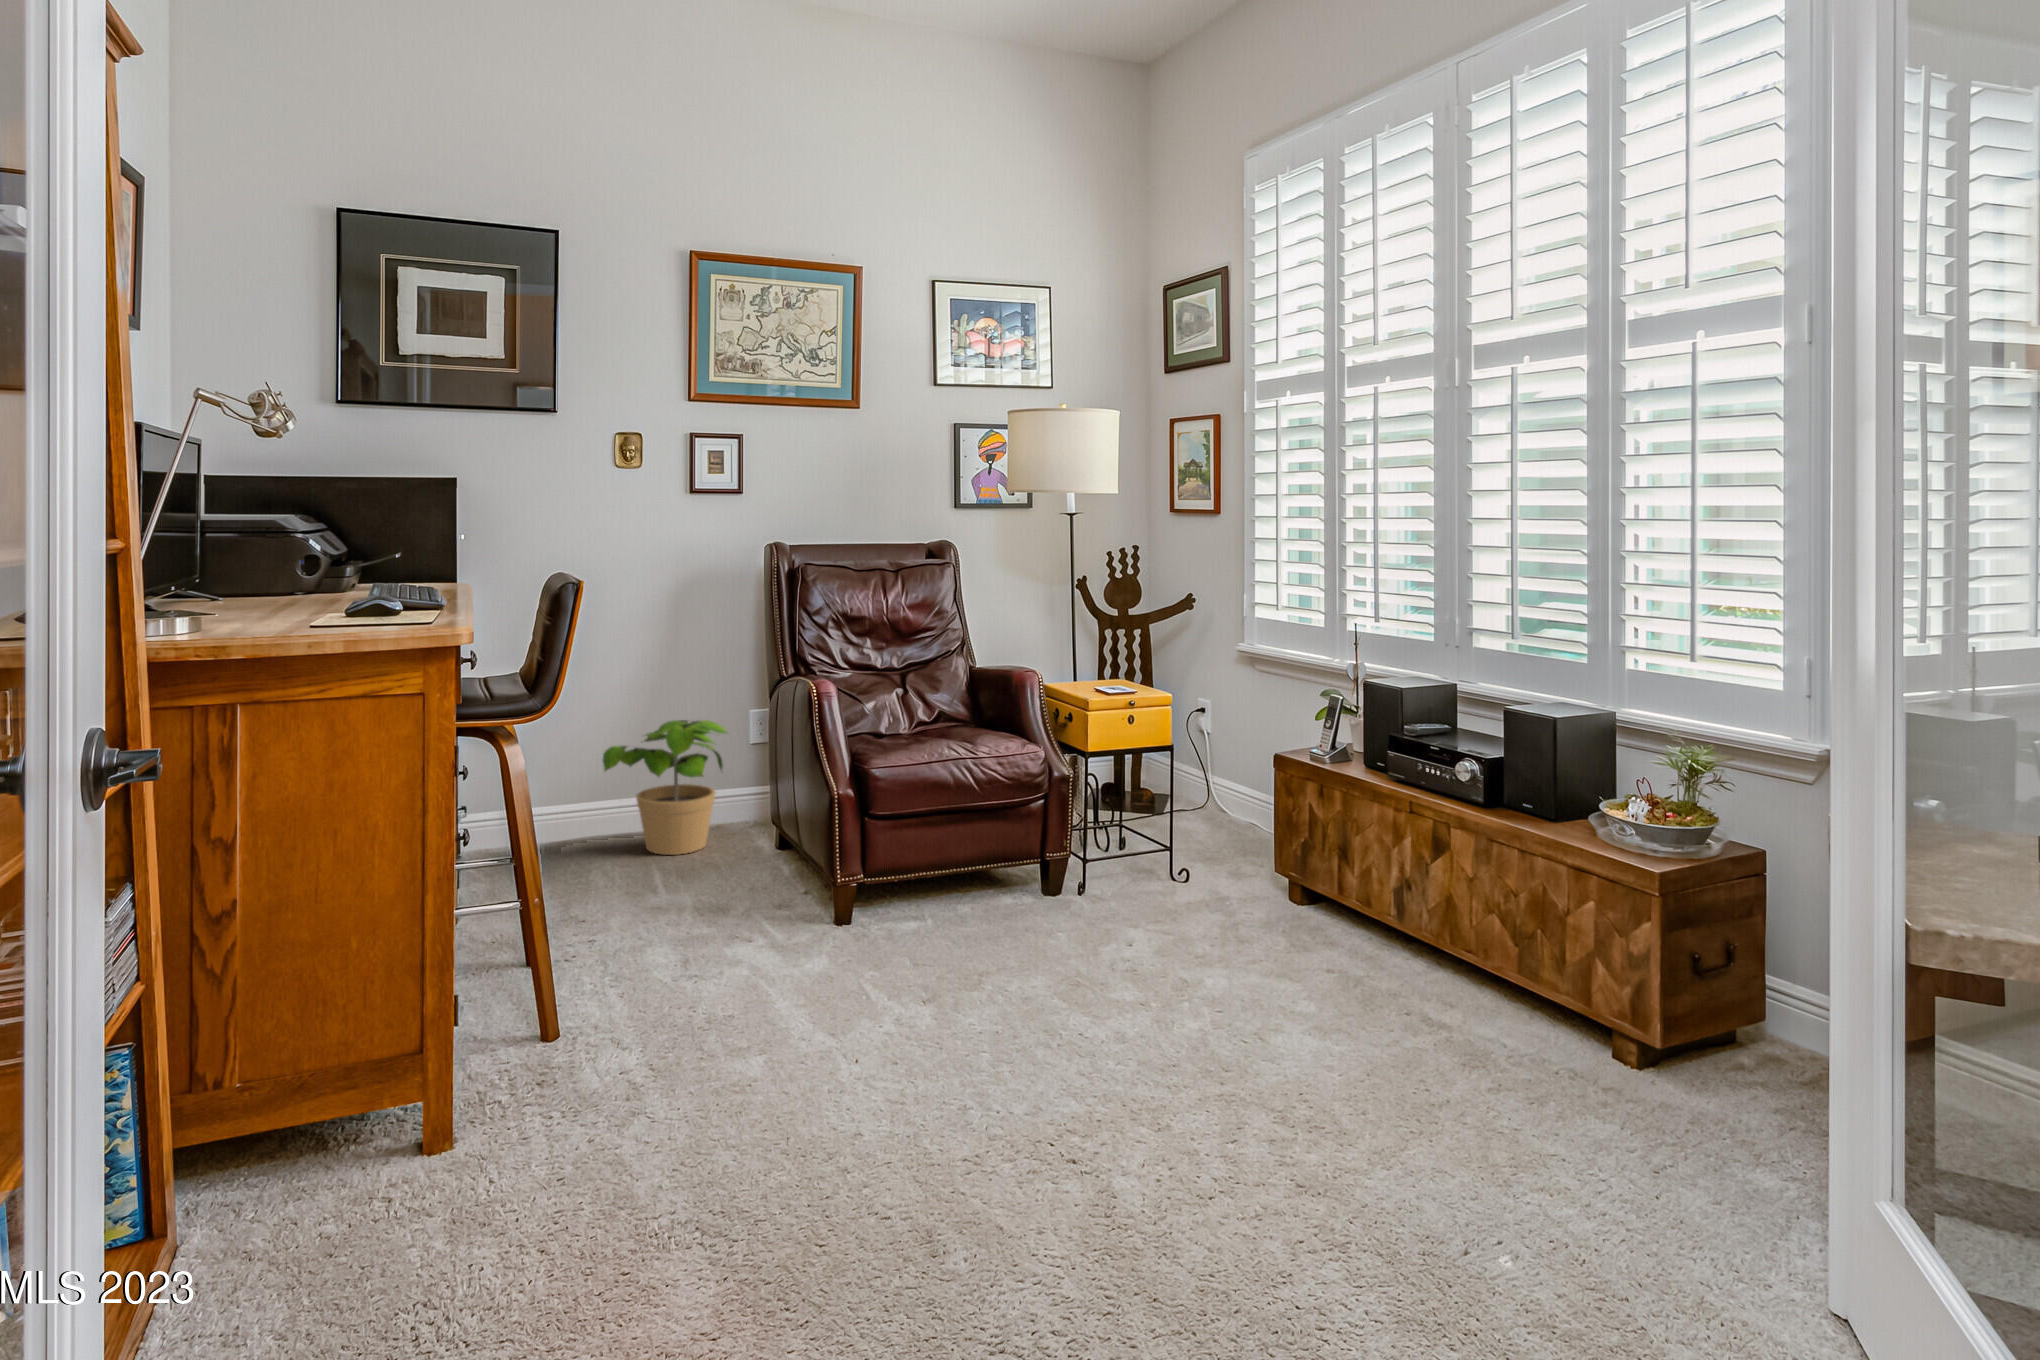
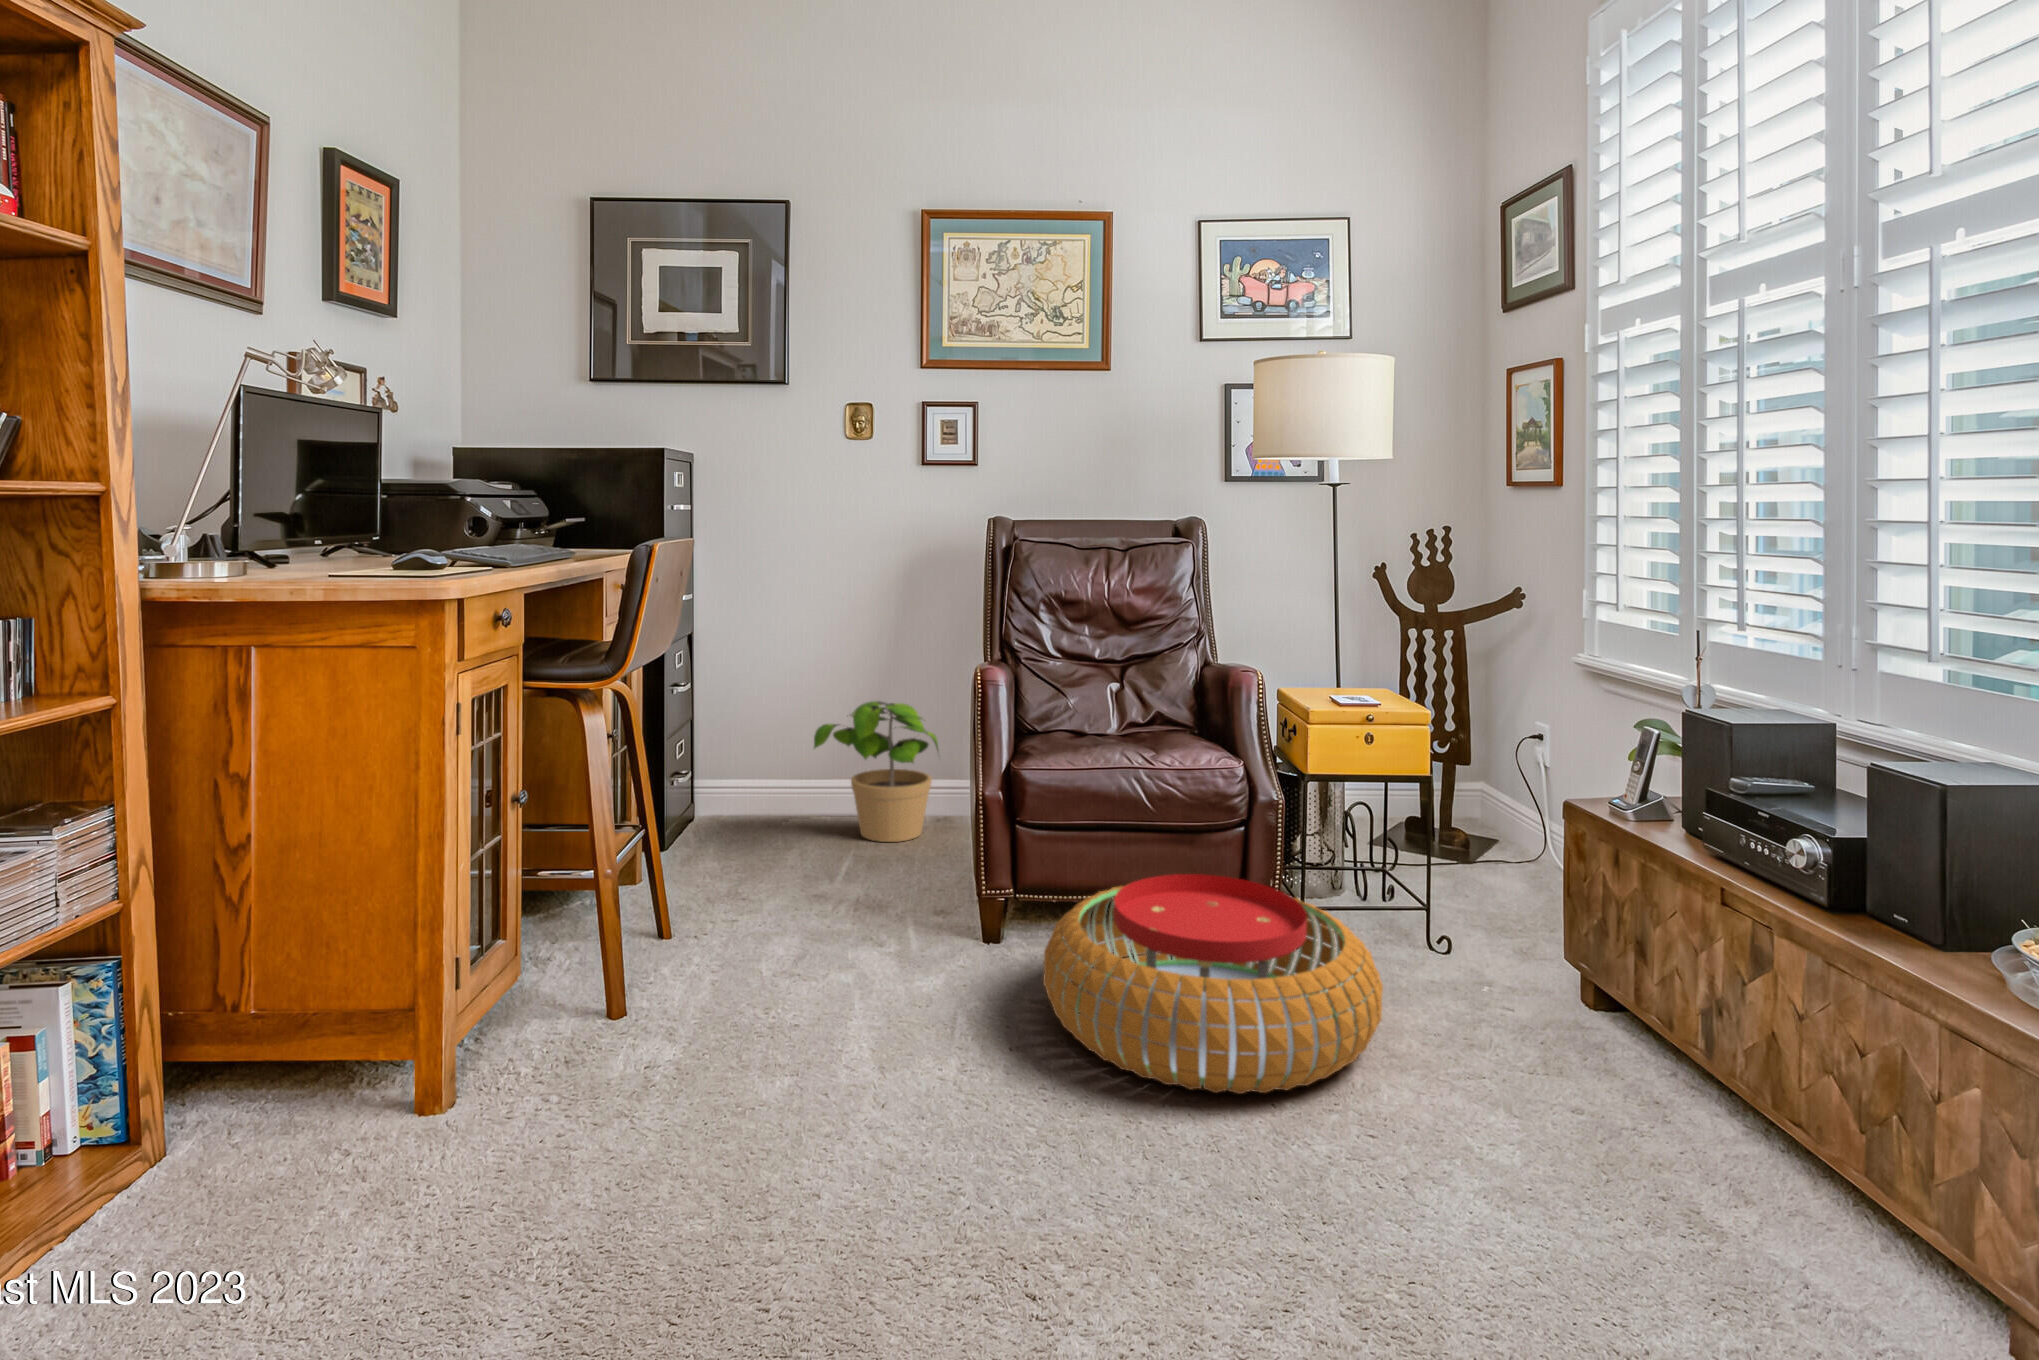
pouf: none [926,840,1196,1005] -> present [1043,874,1383,1094]

